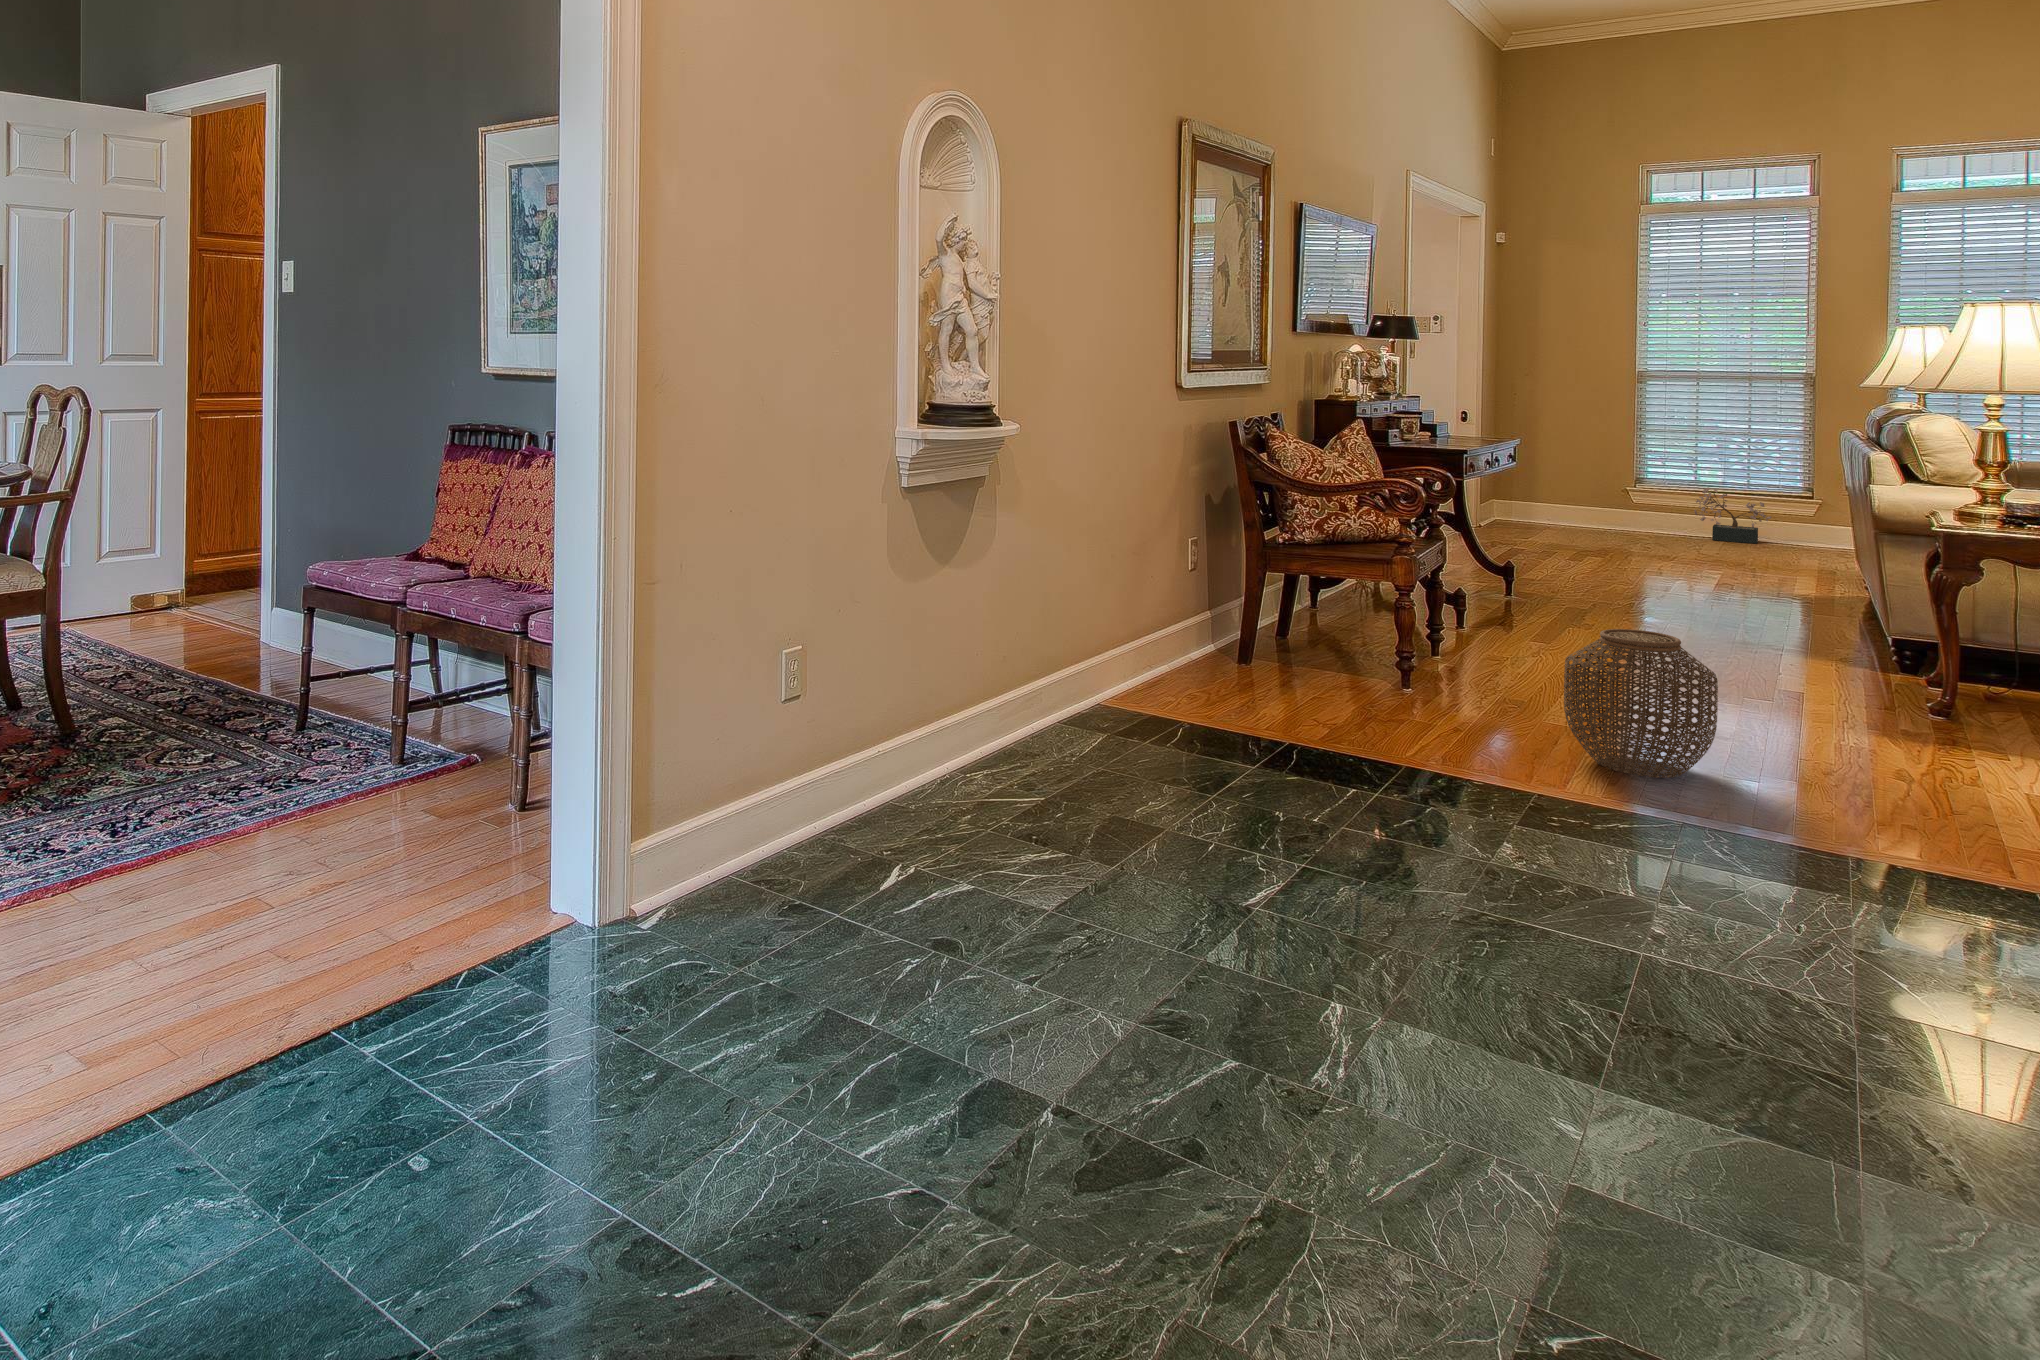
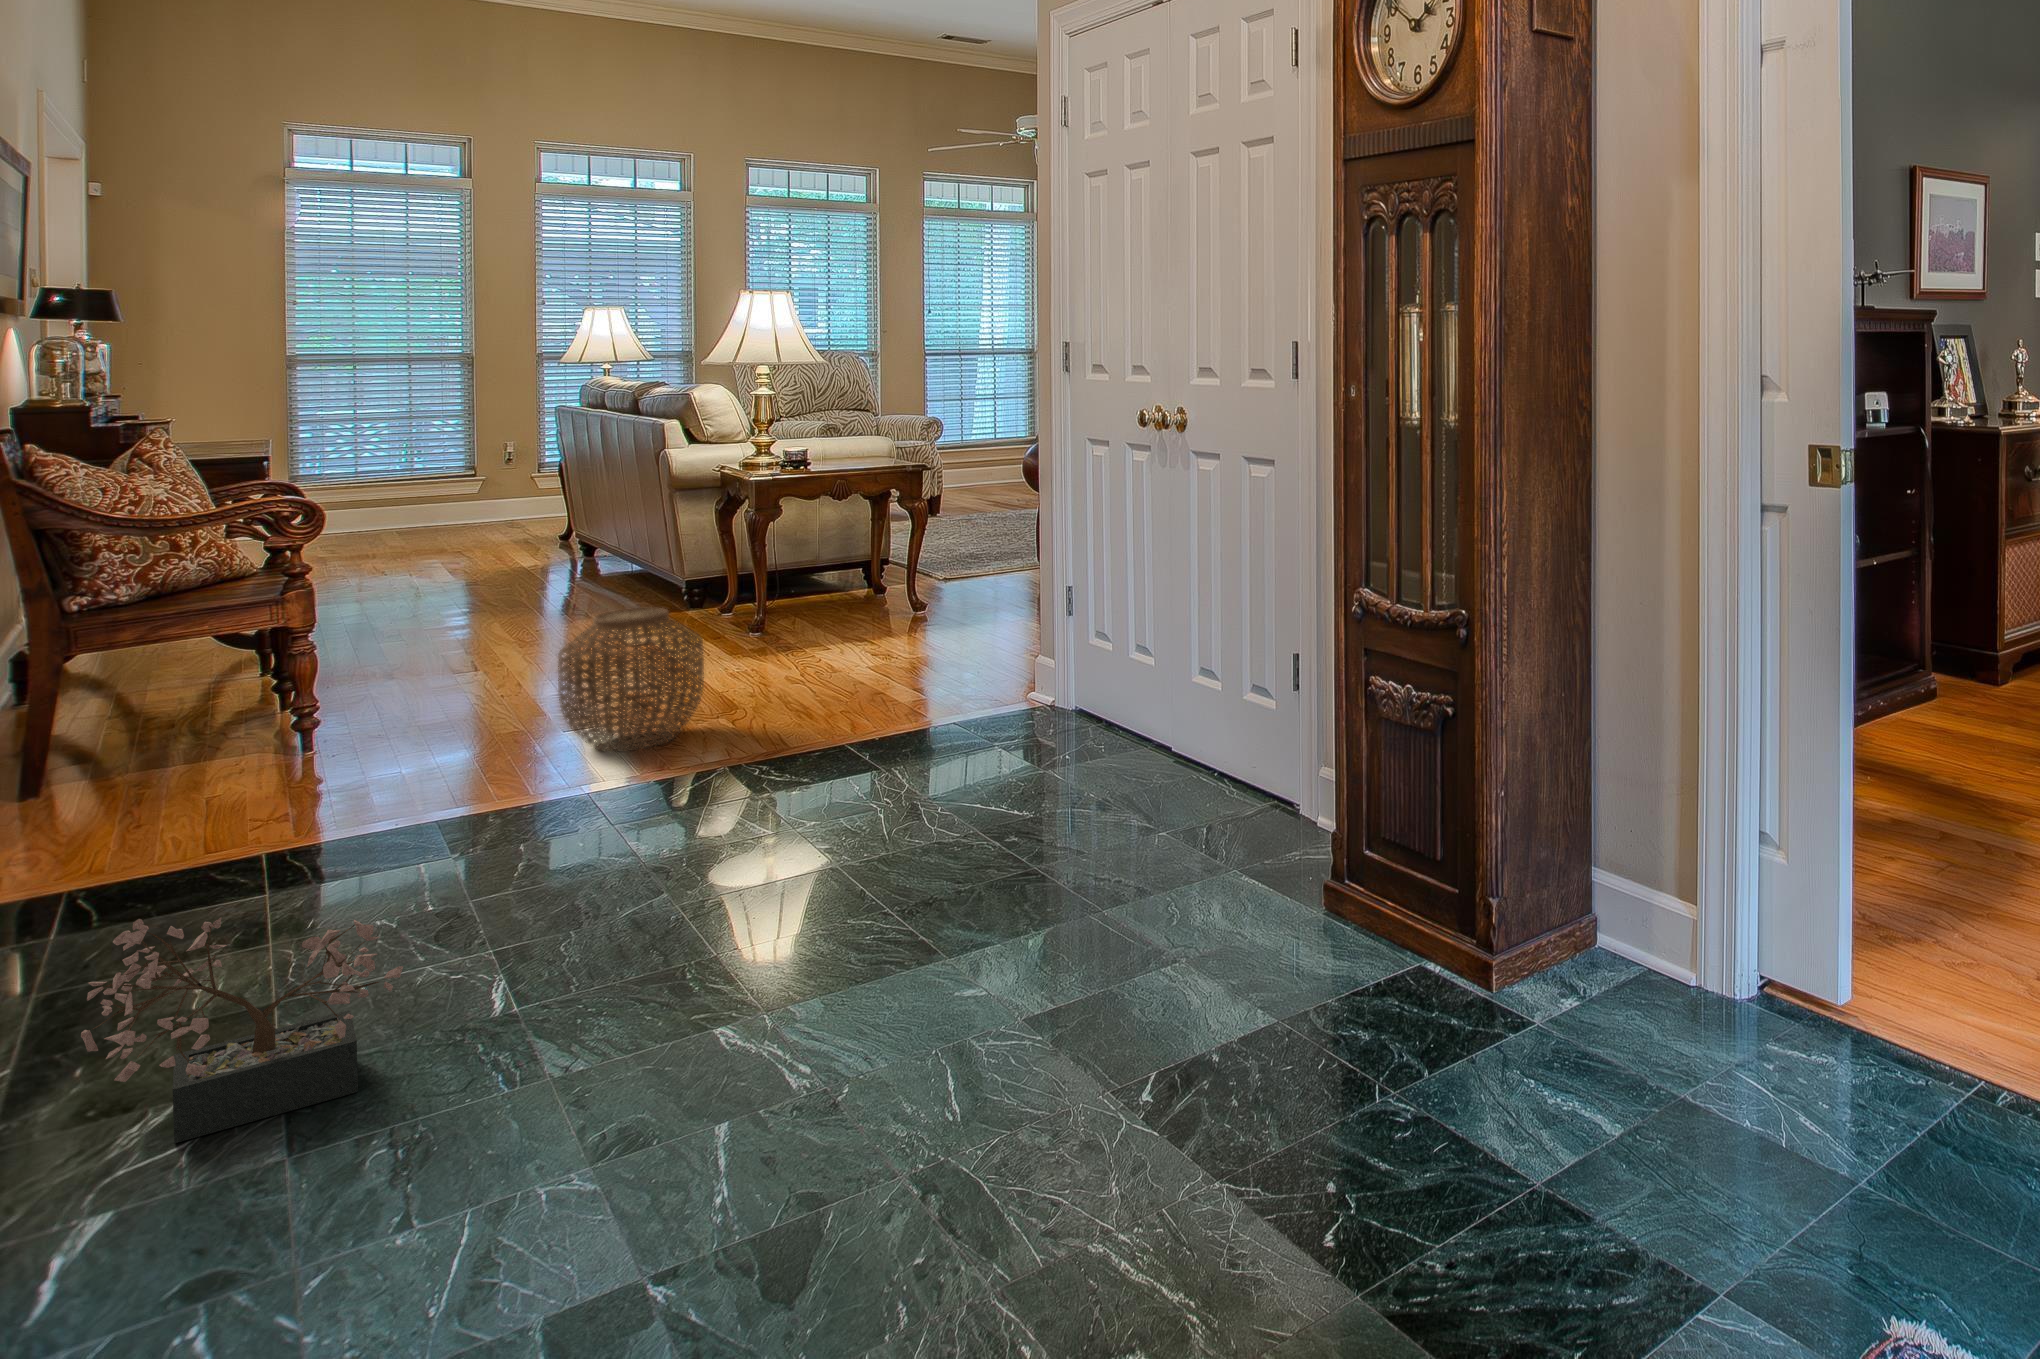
decorative plant: present [1694,488,1771,544] -> present [81,918,403,1143]

